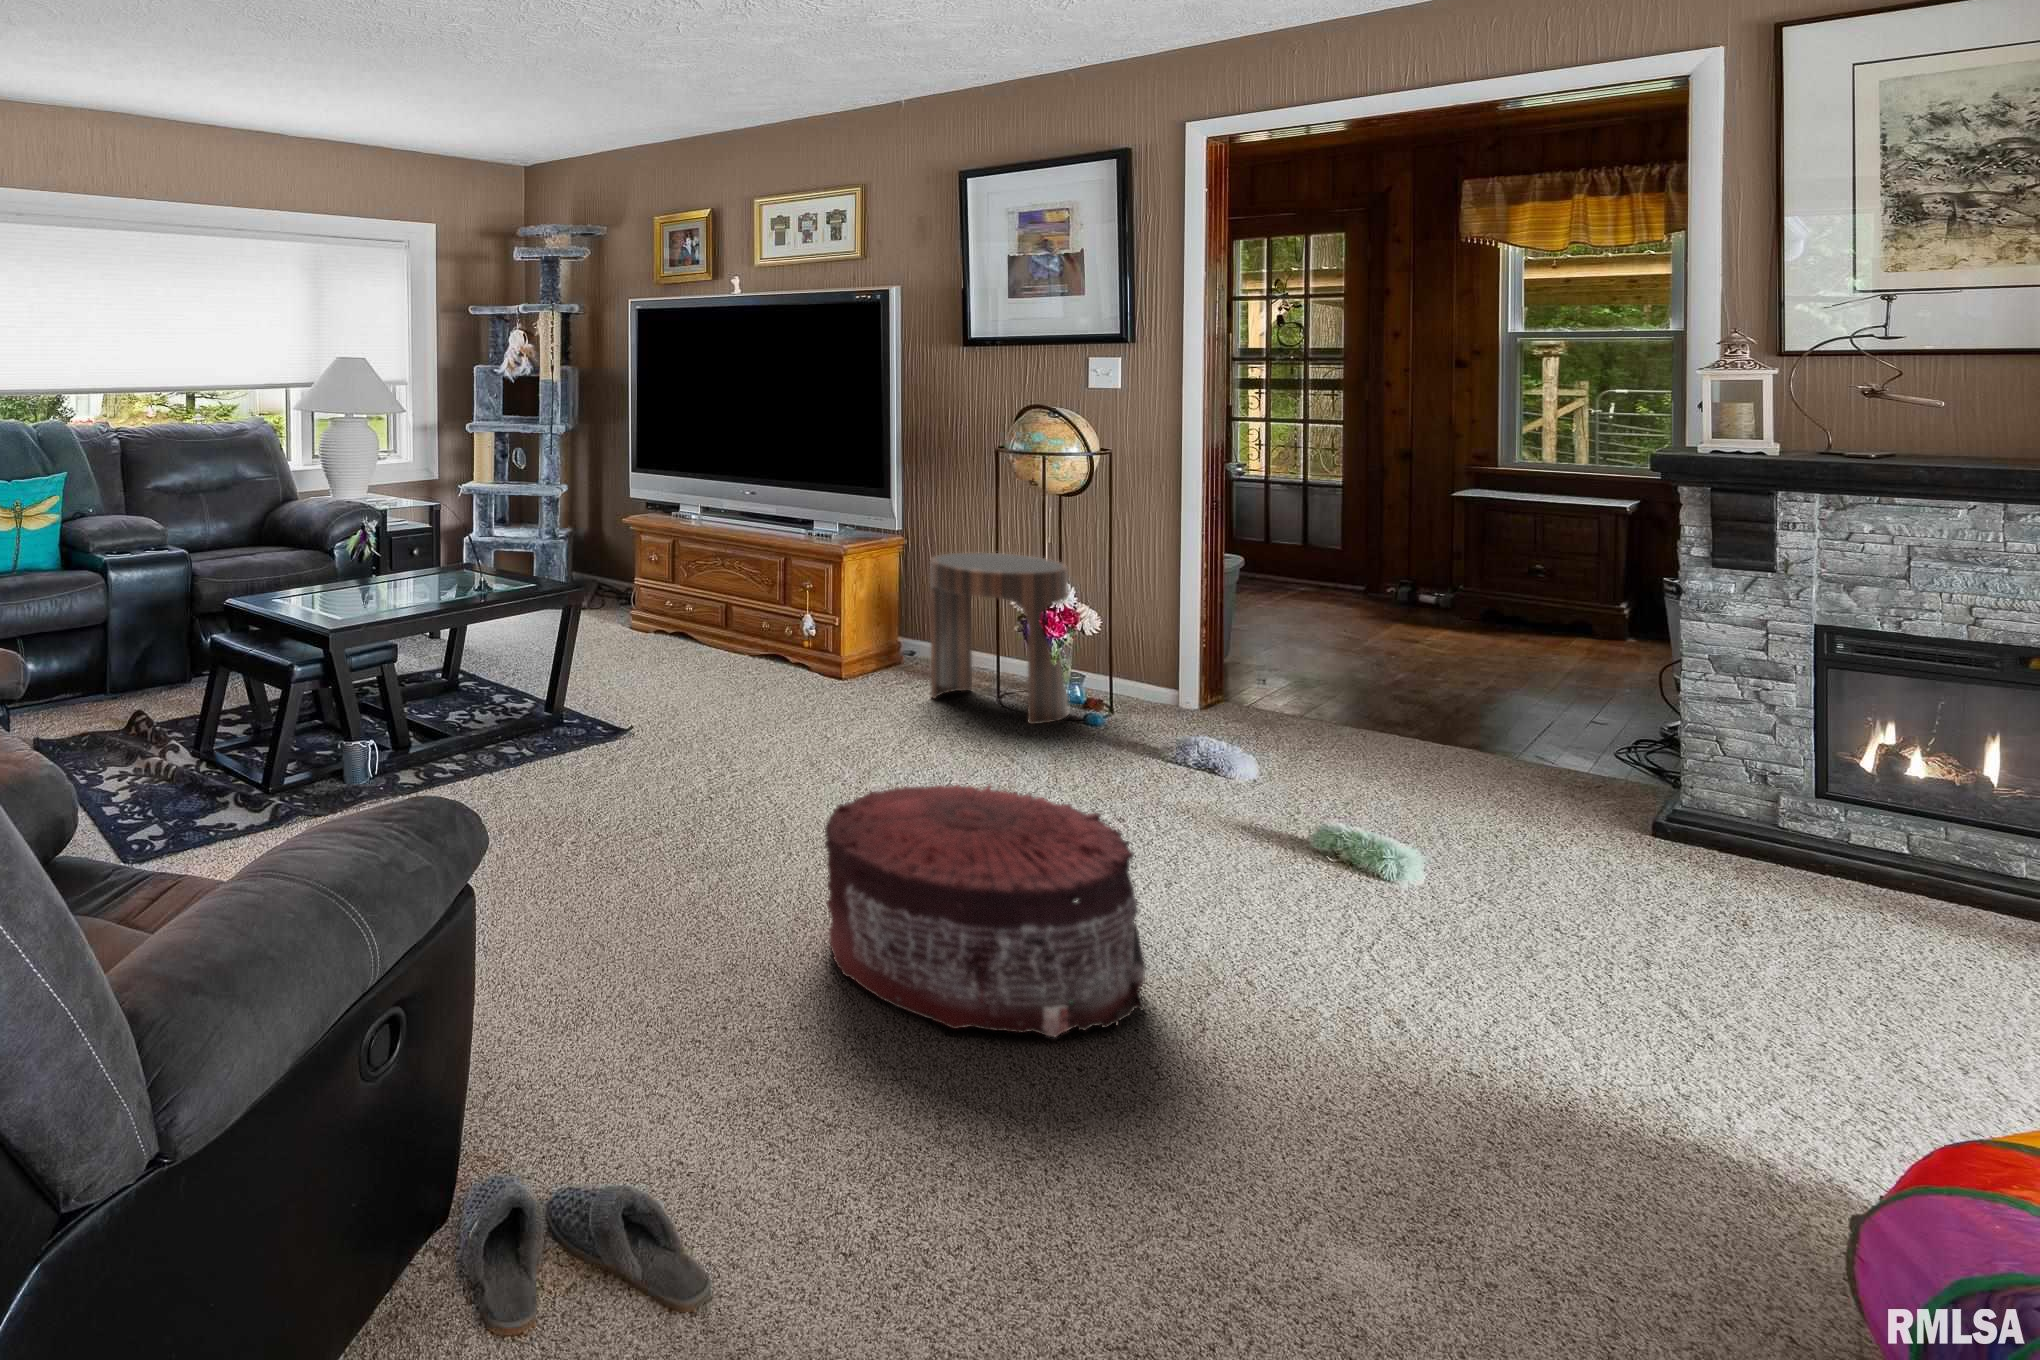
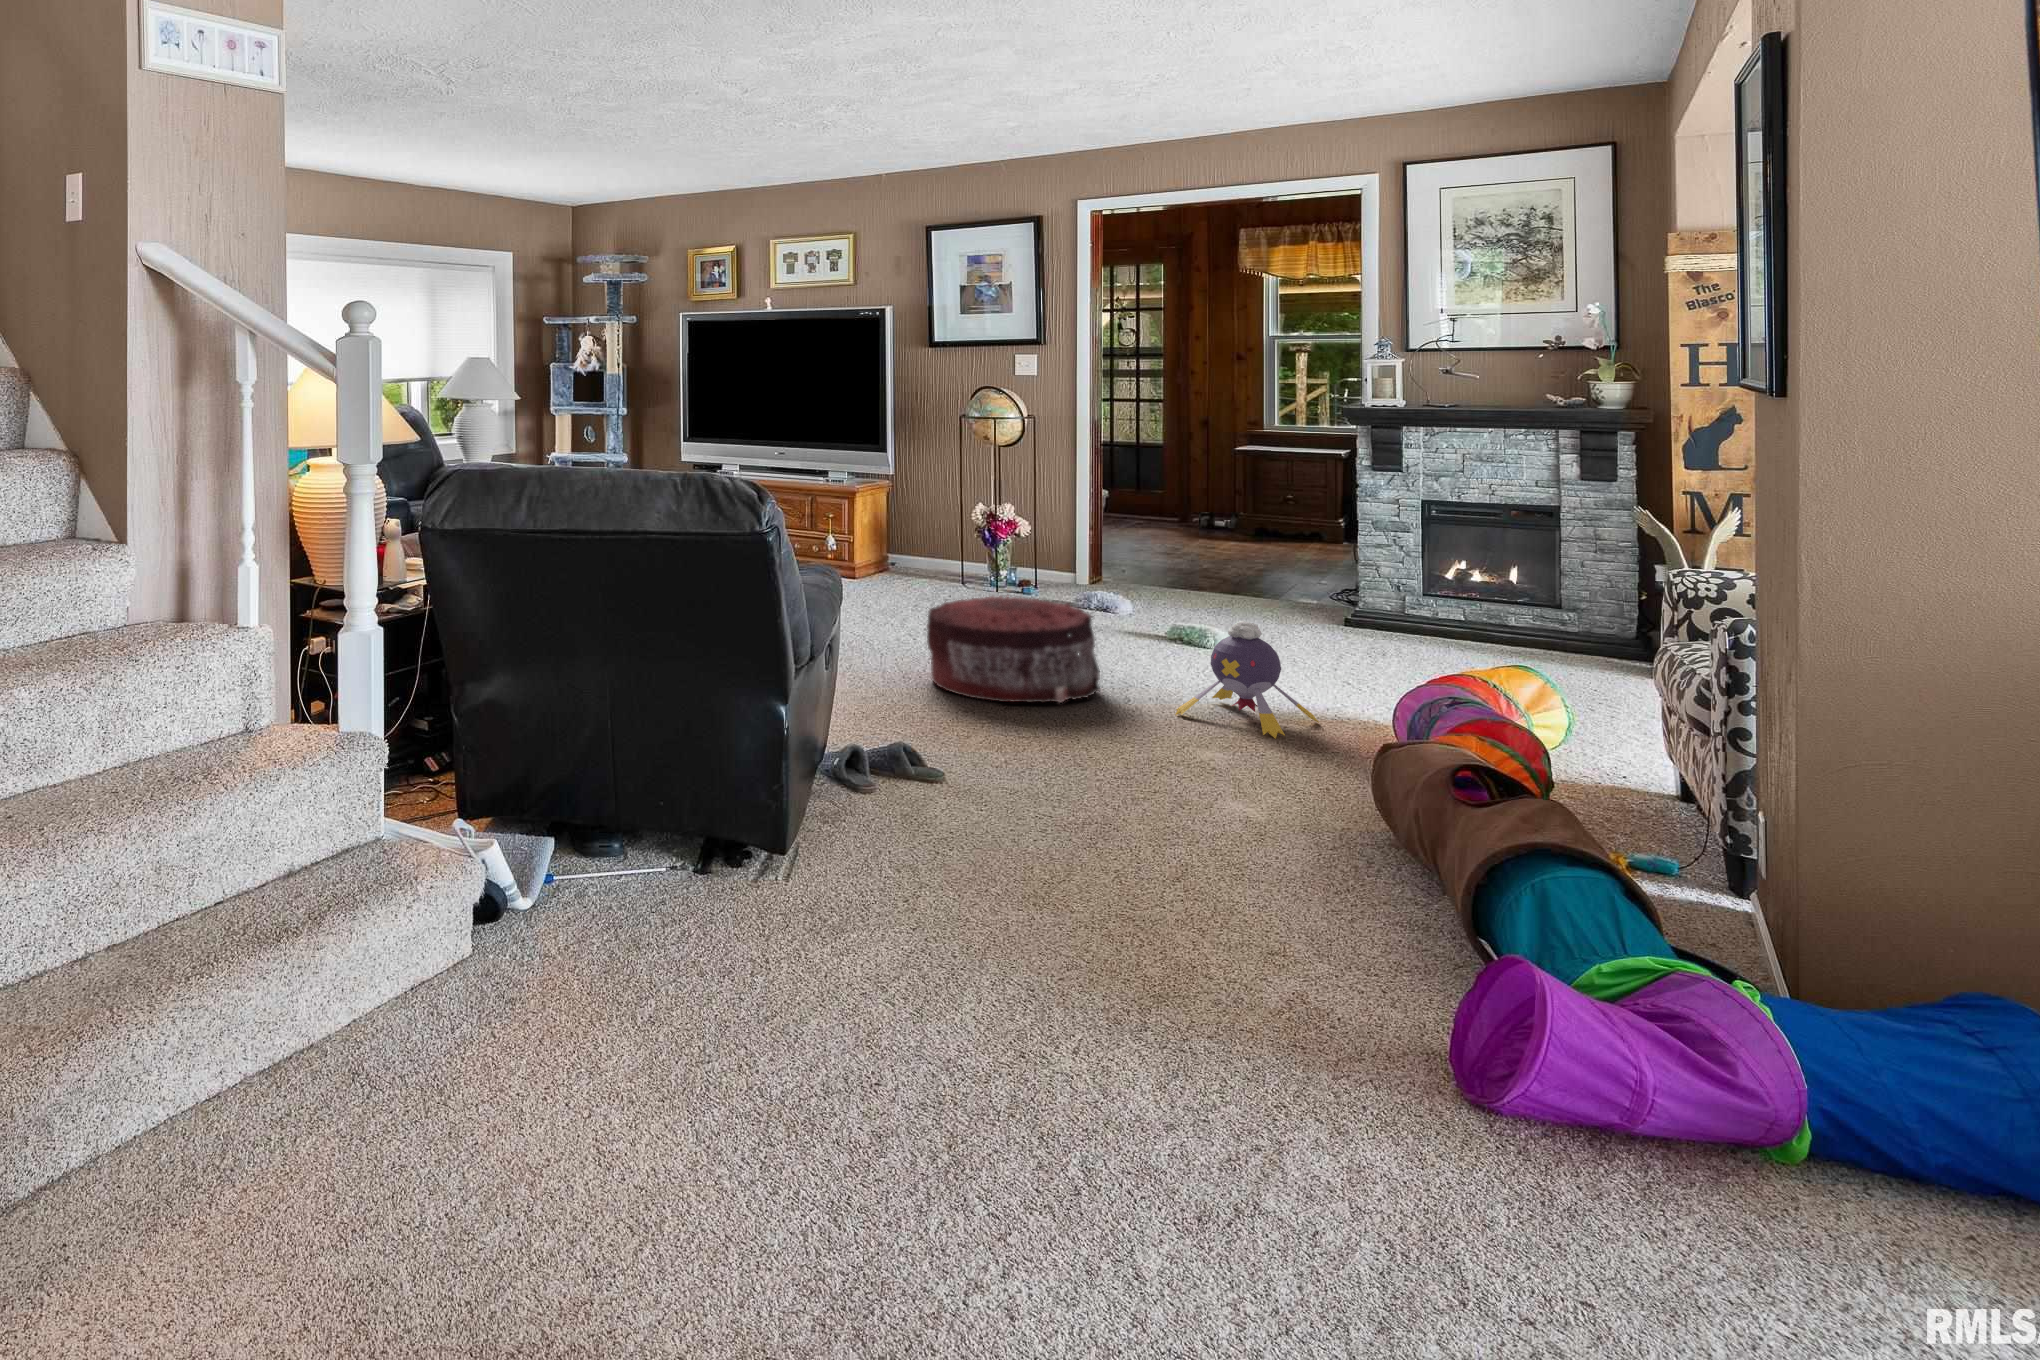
side table: present [930,553,1070,724] -> none [918,487,1009,595]
plush toy: none [1292,917,1630,1220] -> present [1175,621,1319,739]

